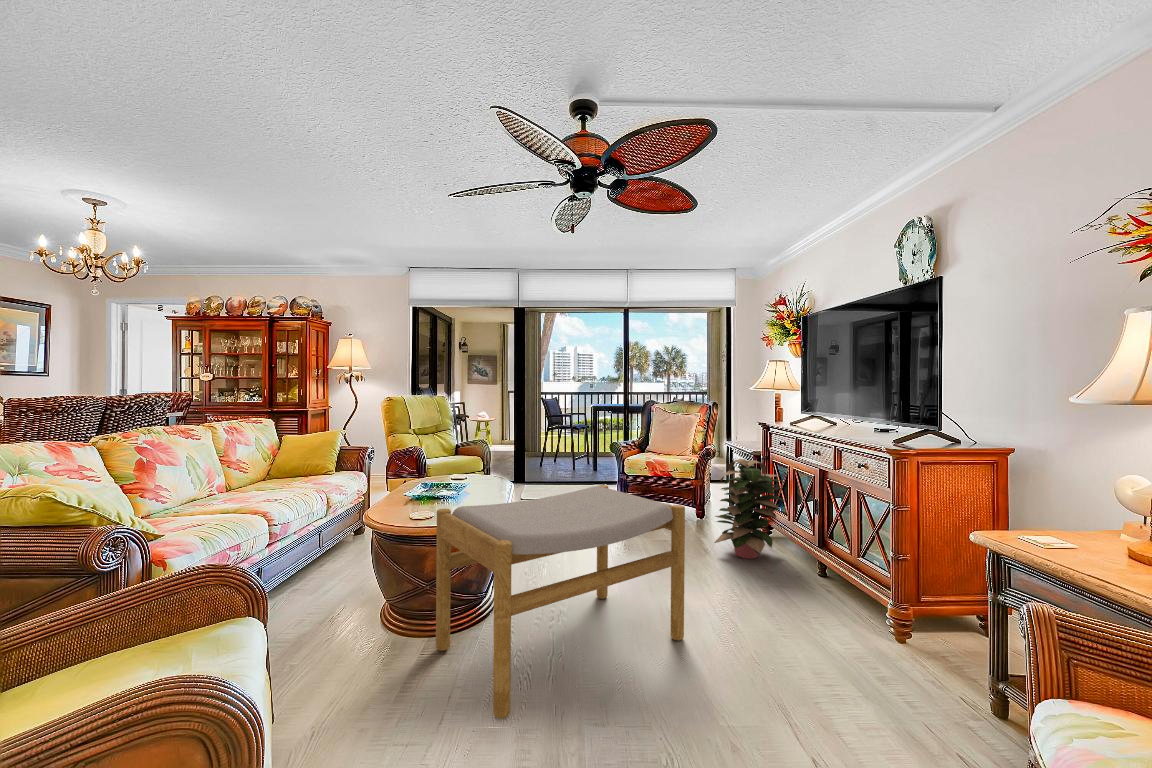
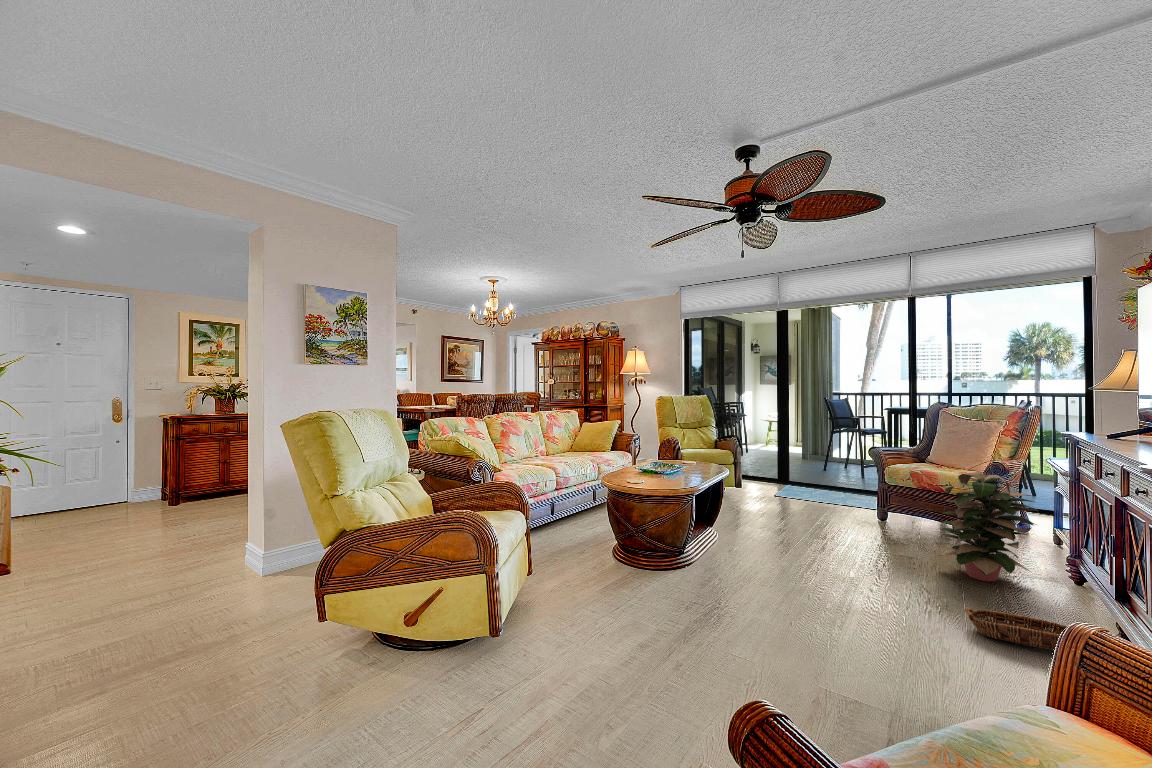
footstool: present [436,485,685,719] -> none [636,476,834,617]
basket: none [763,578,865,626] -> present [965,607,1068,650]

